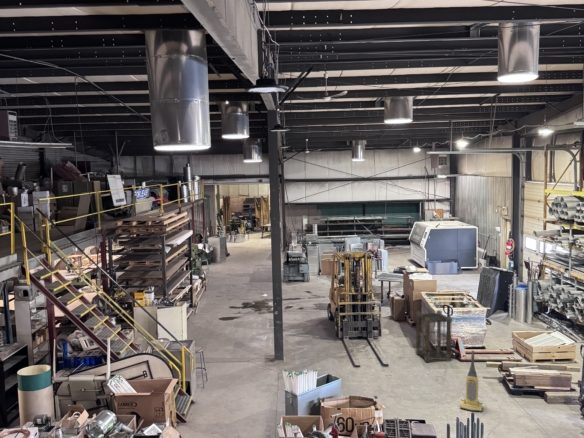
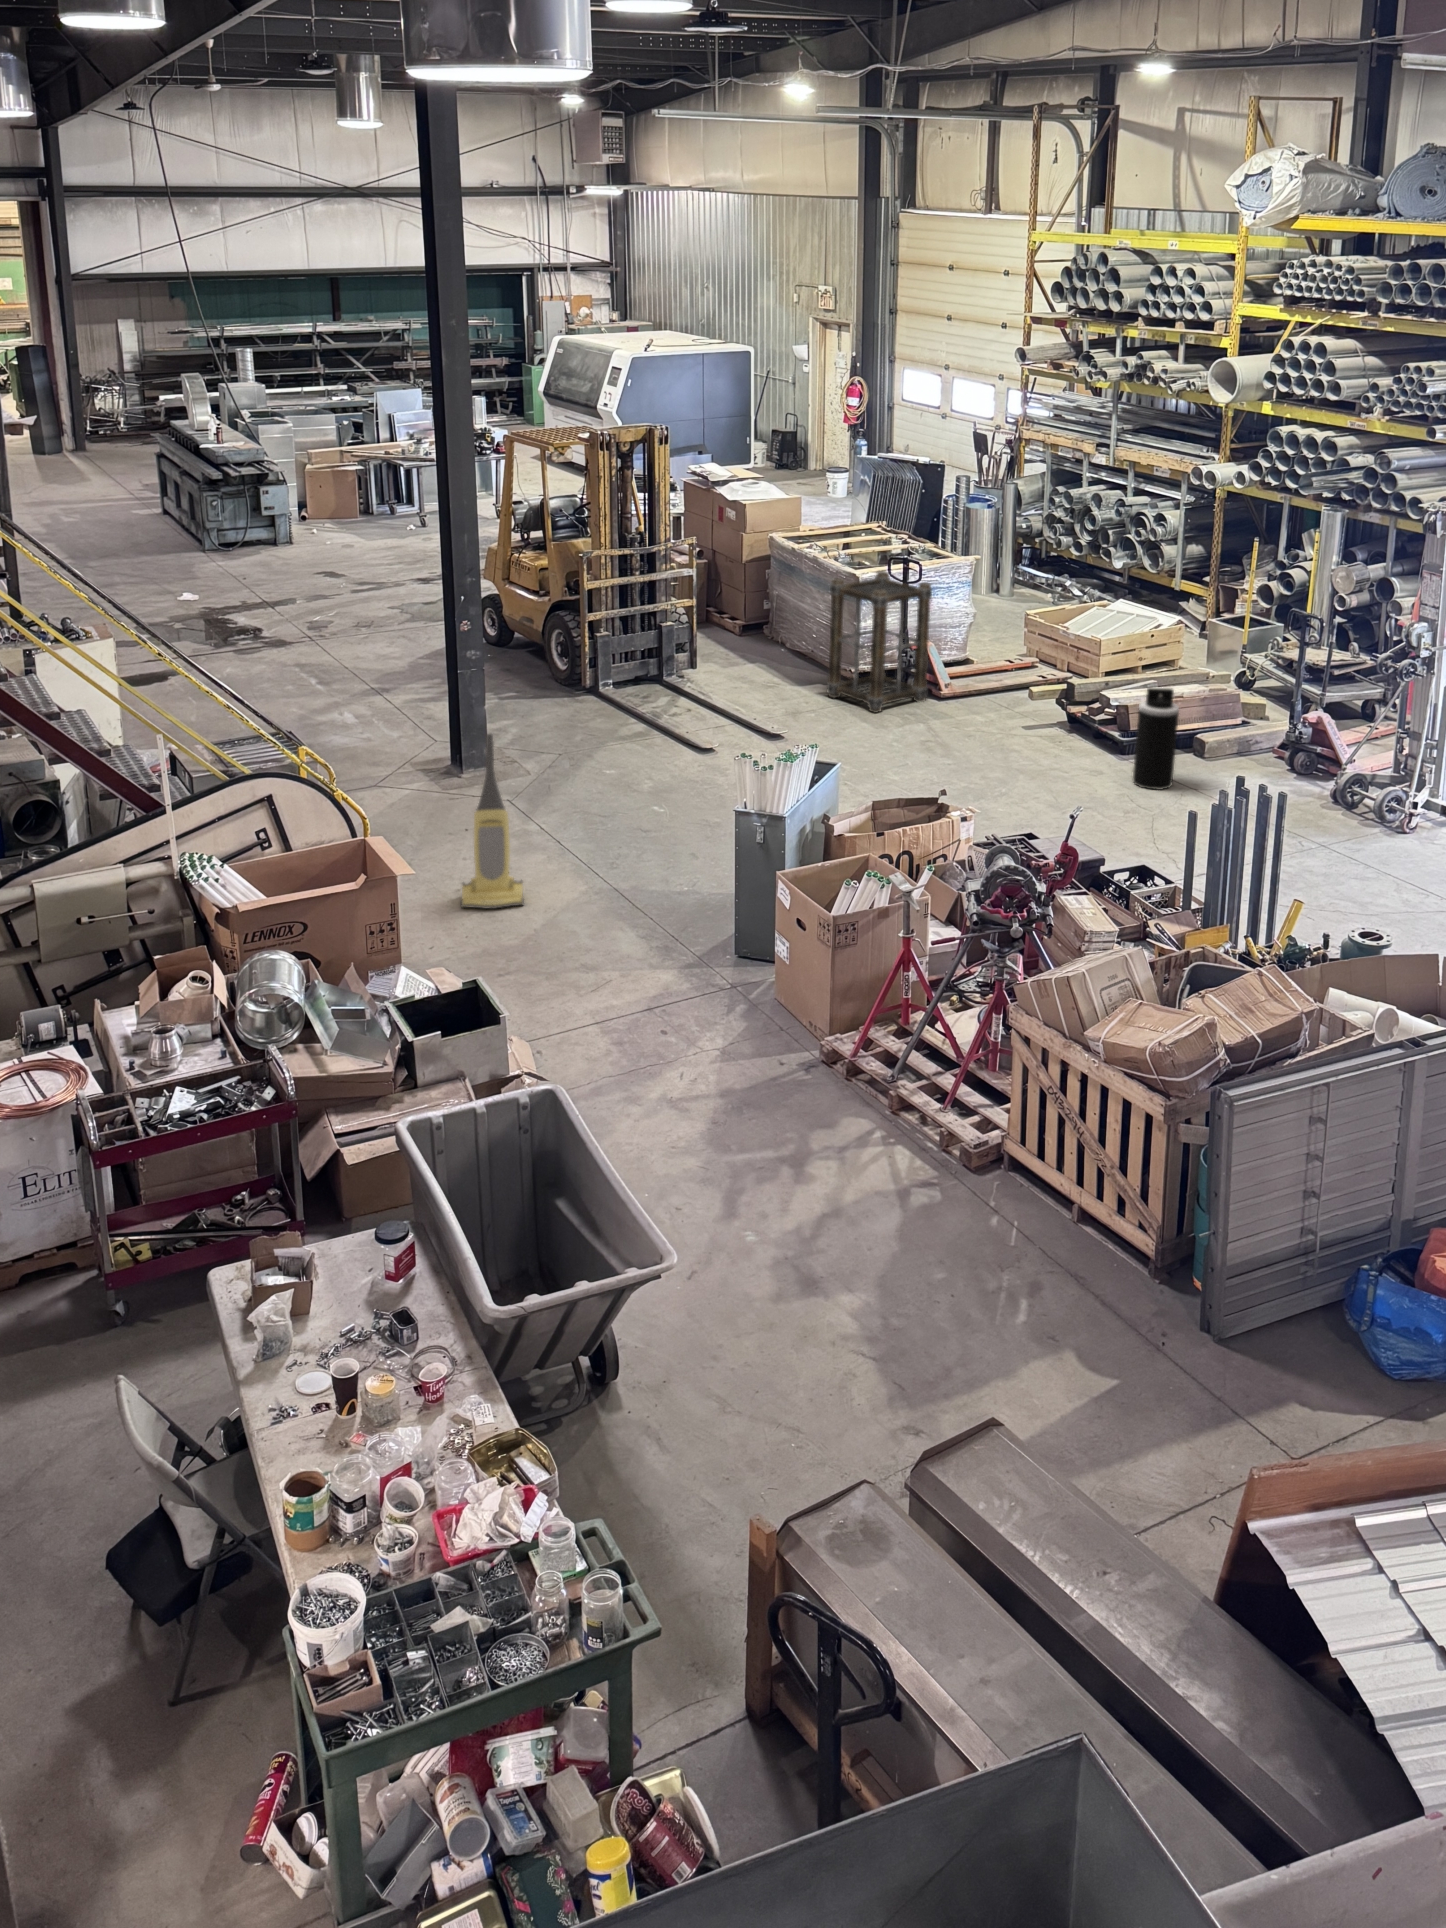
vacuum cleaner: present [460,351,482,412] -> present [461,734,524,909]
trash can: none [499,371,517,416] -> present [1133,688,1179,790]

